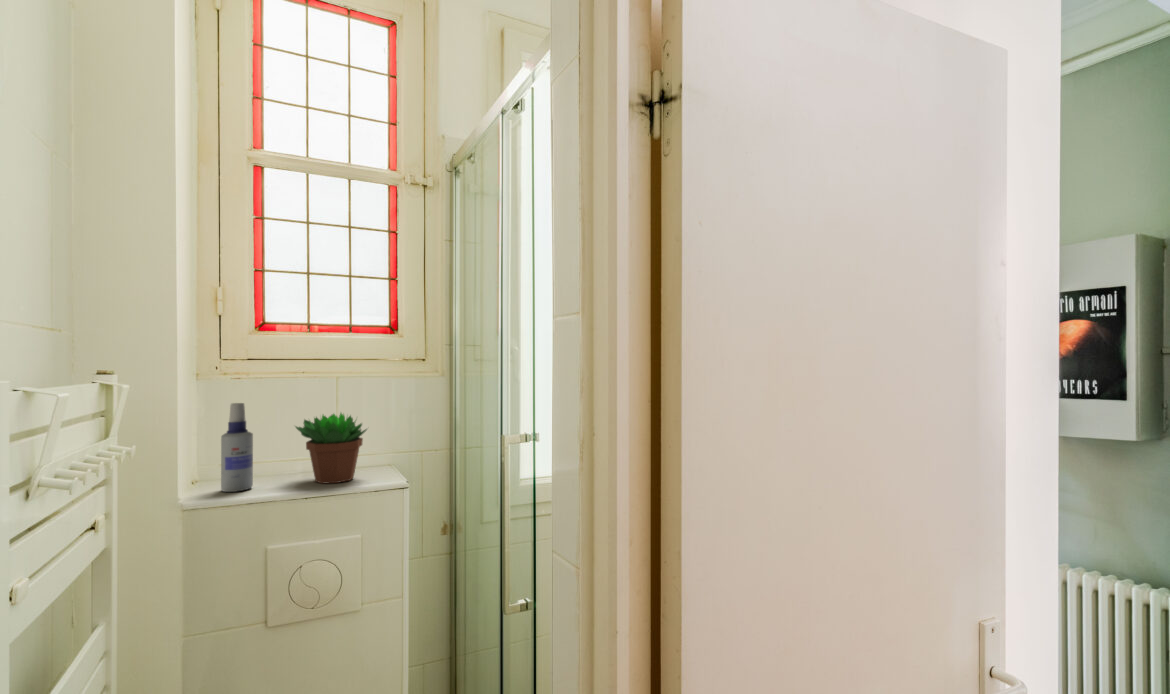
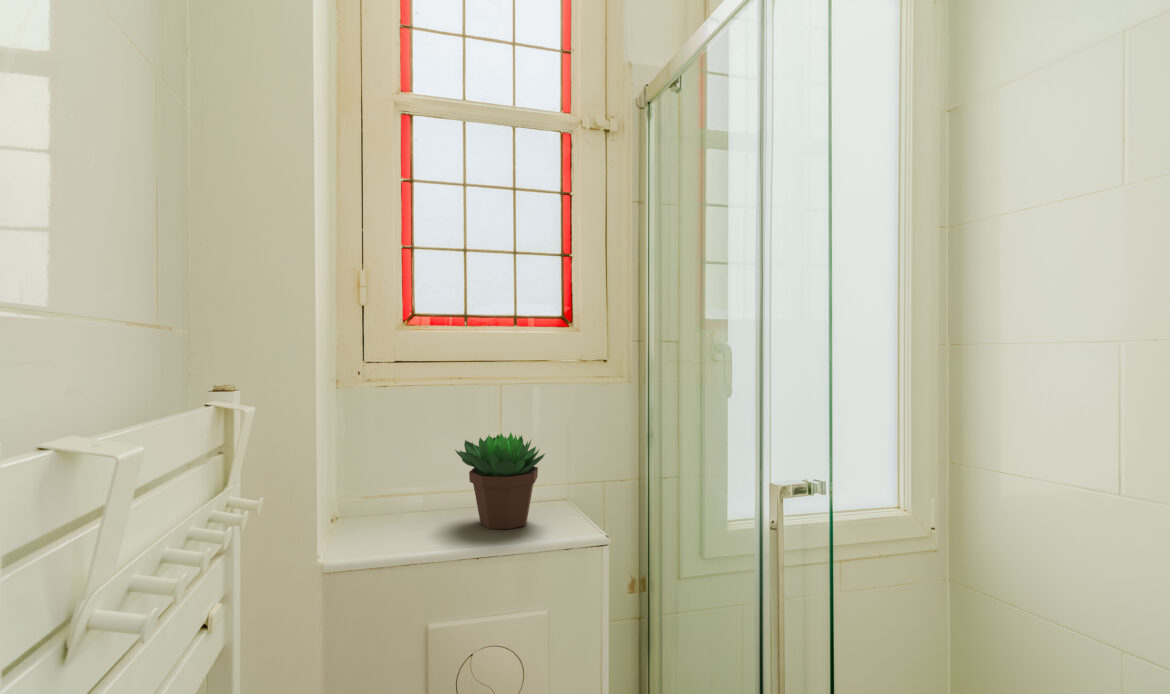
spray bottle: present [221,403,253,492] -> none [369,420,407,539]

